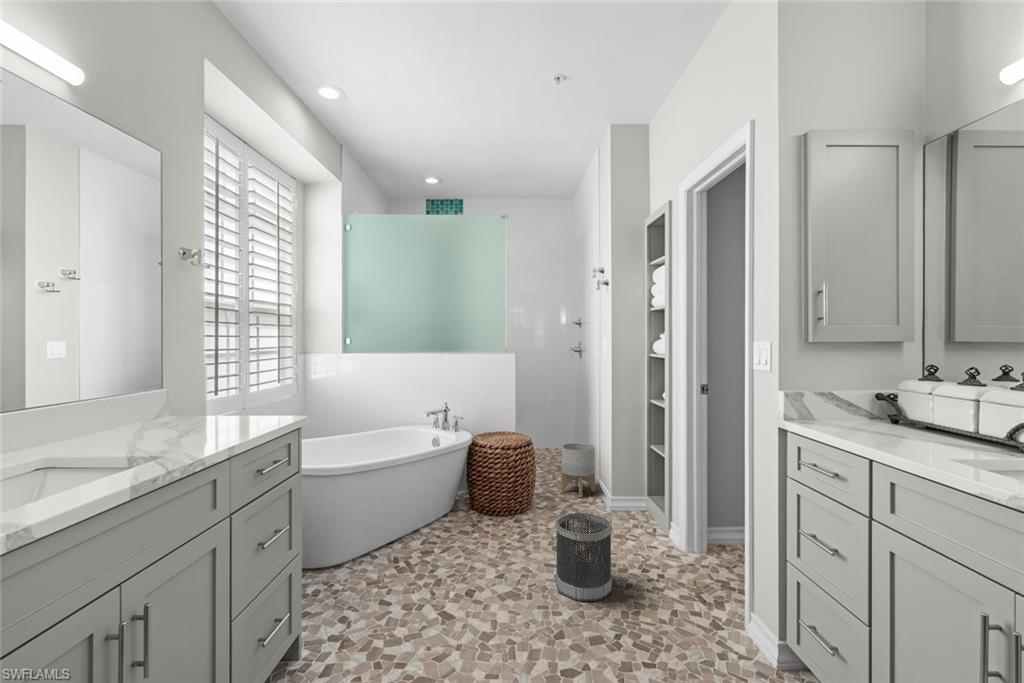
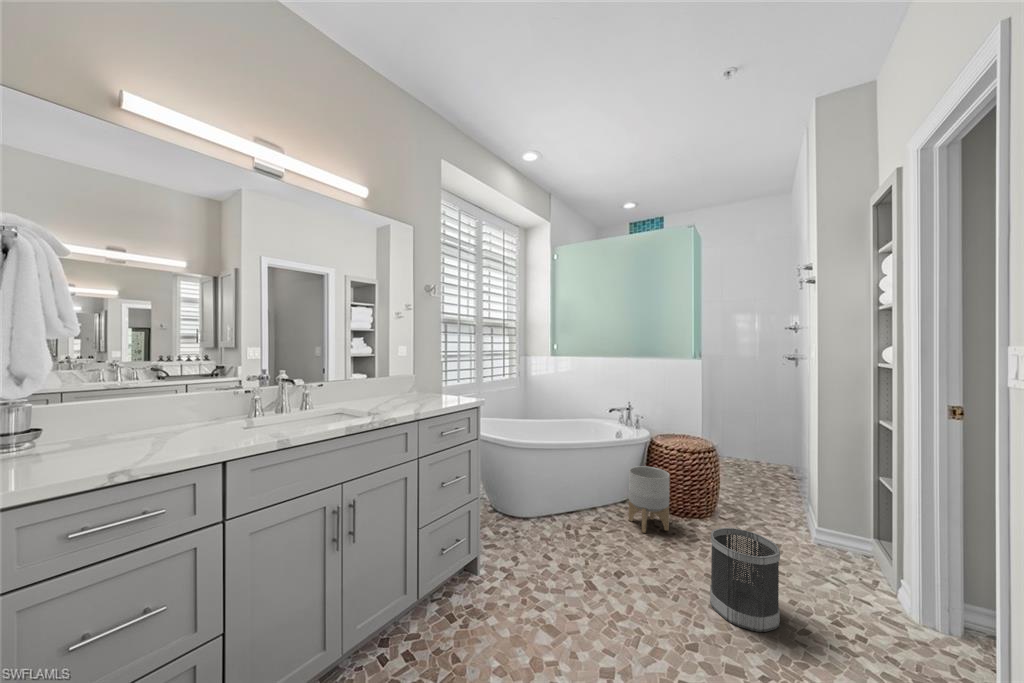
planter: present [562,443,595,497] -> present [629,466,670,533]

